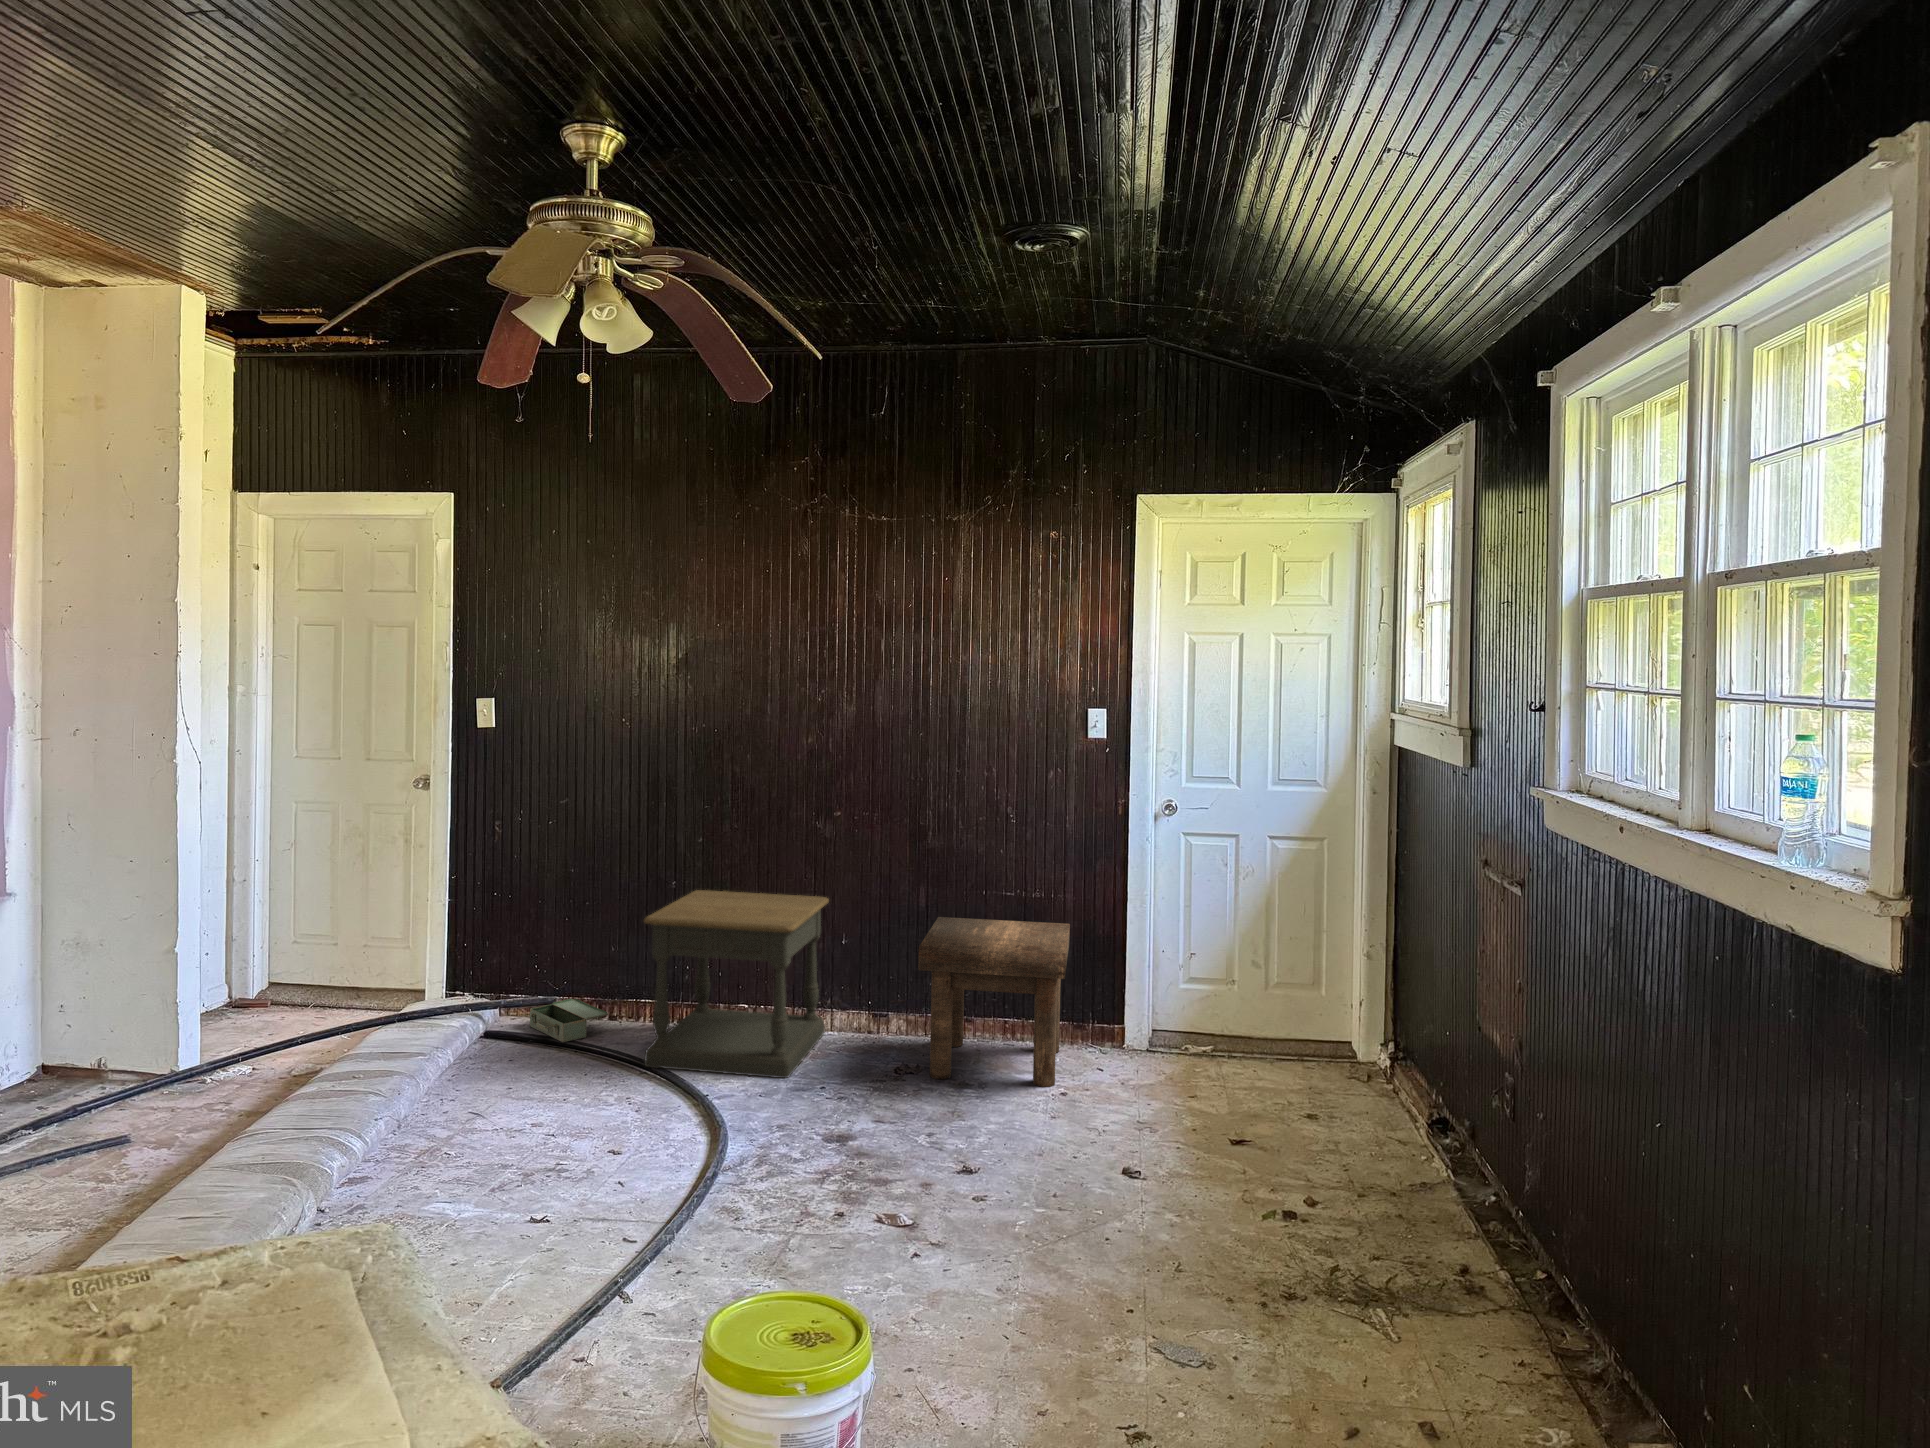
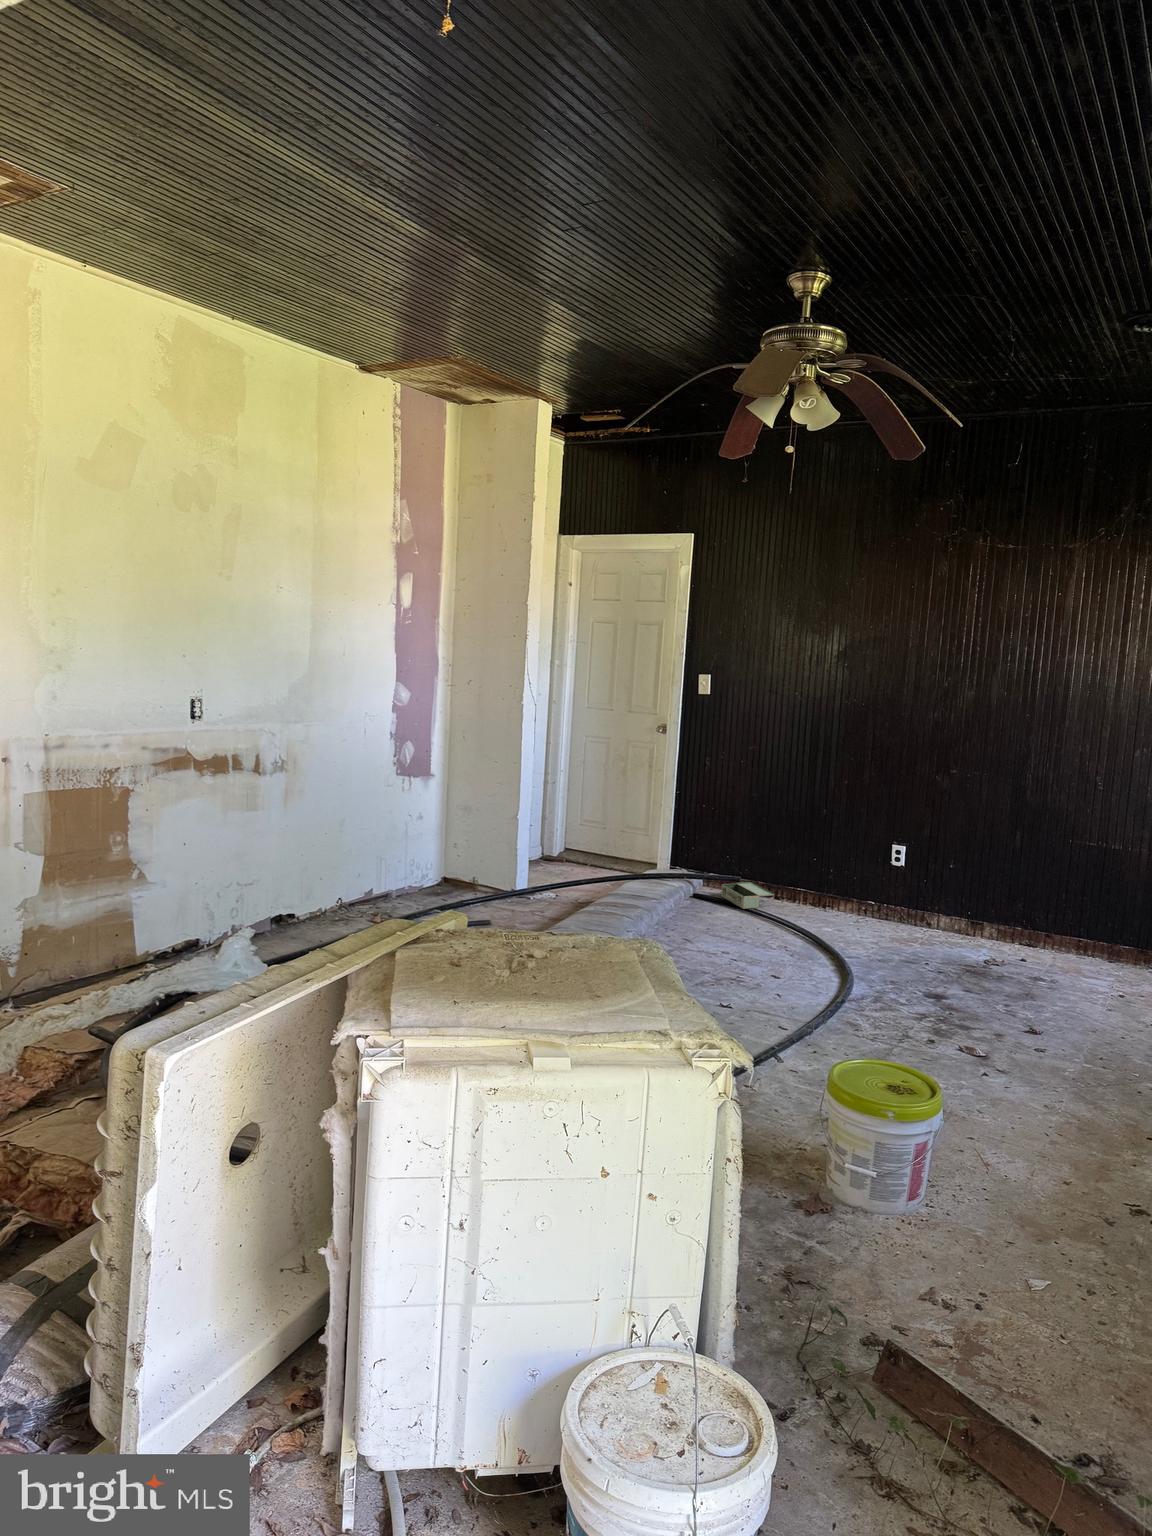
side table: present [644,890,829,1078] -> none [798,816,944,954]
stool: present [918,917,1070,1087] -> none [1010,855,1148,992]

